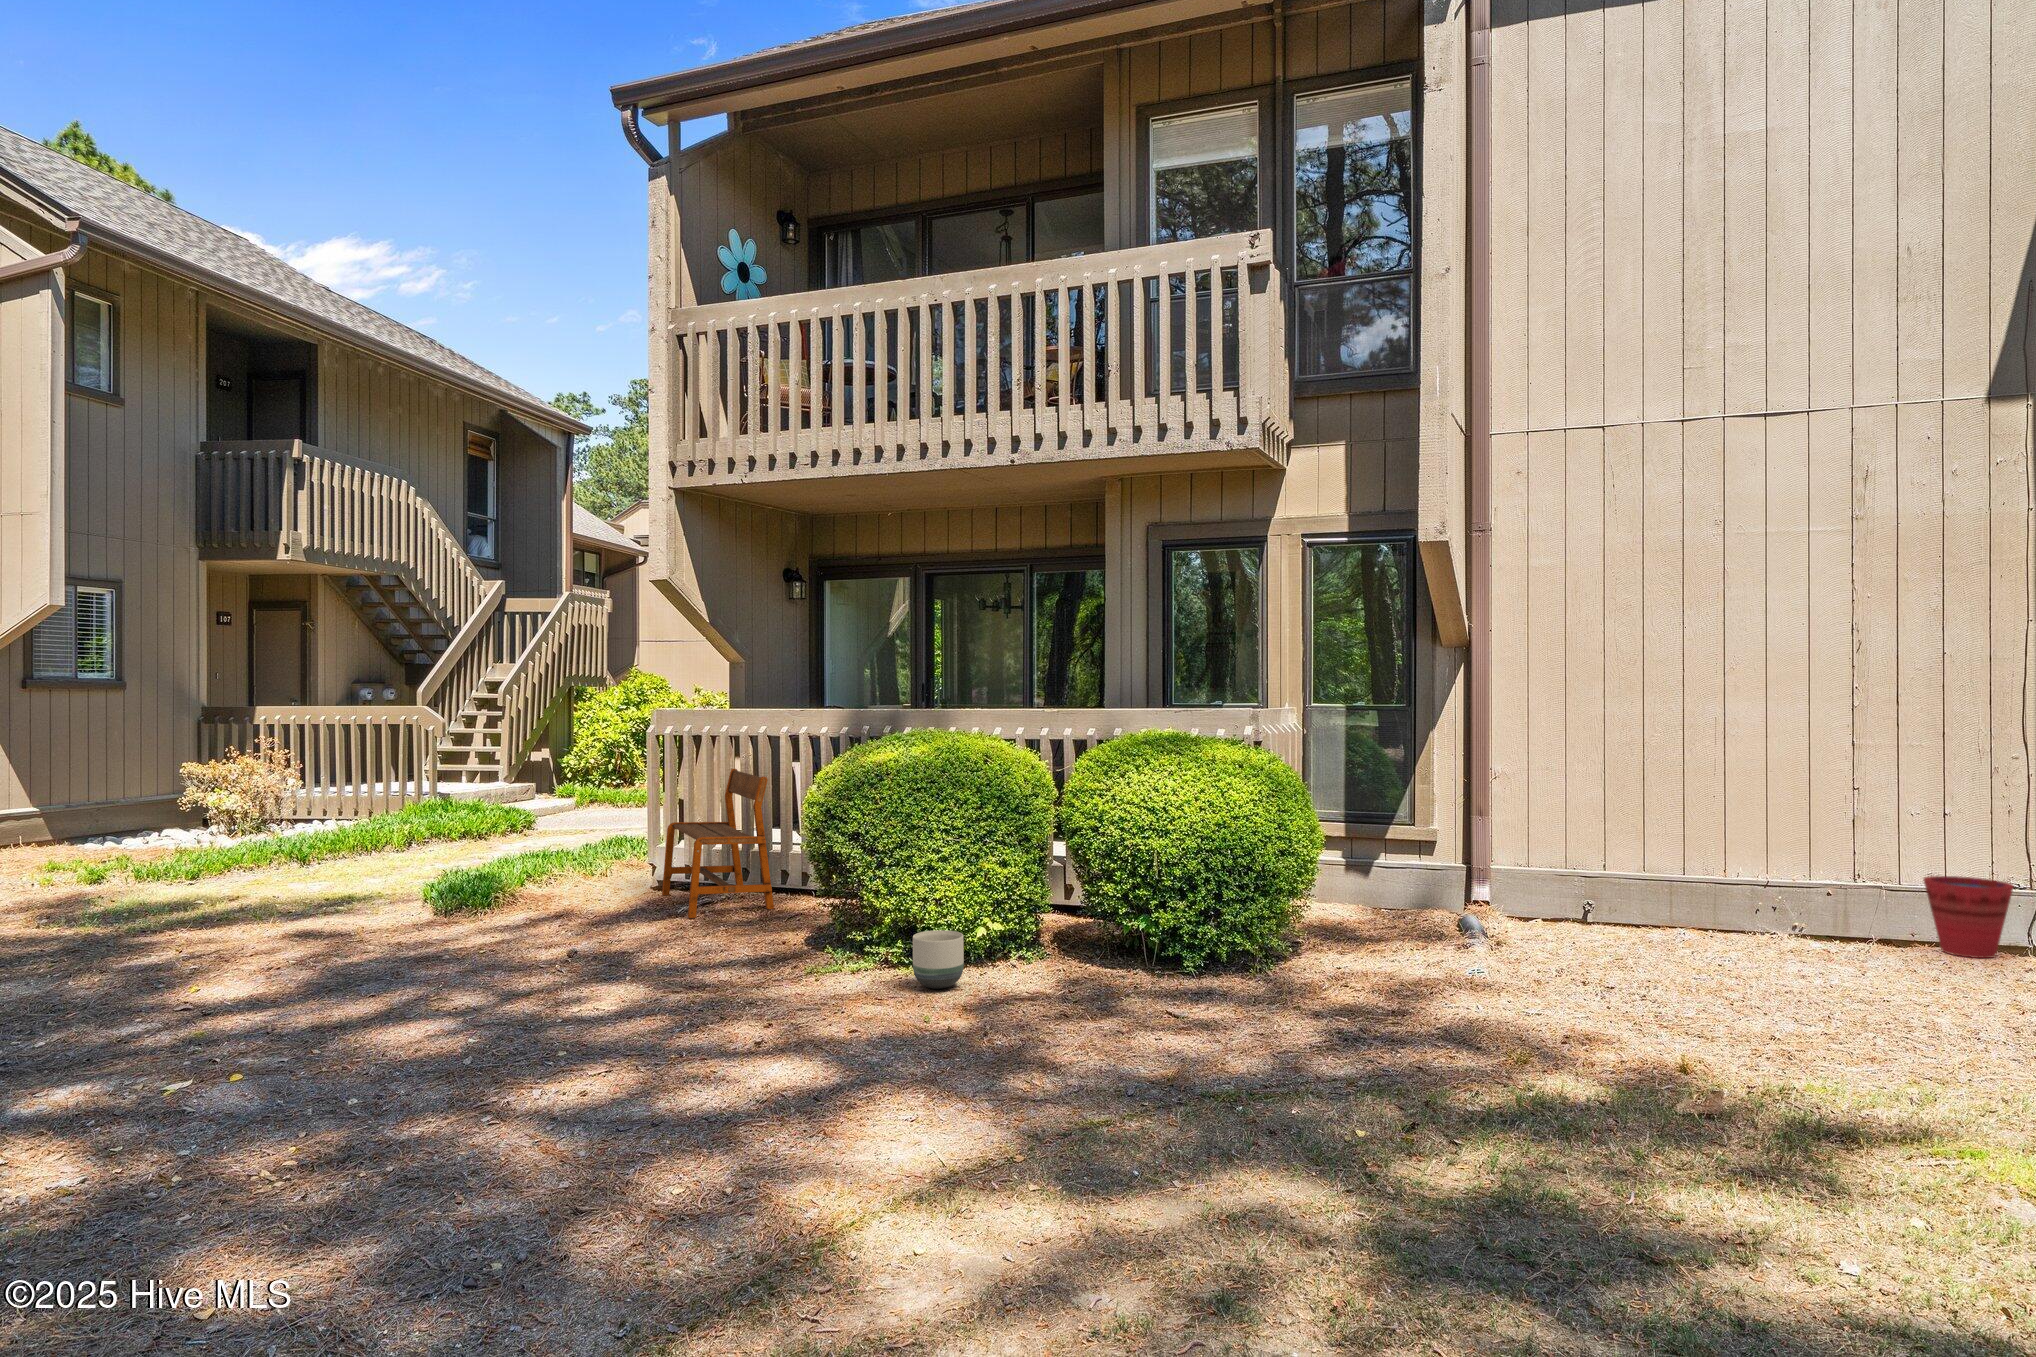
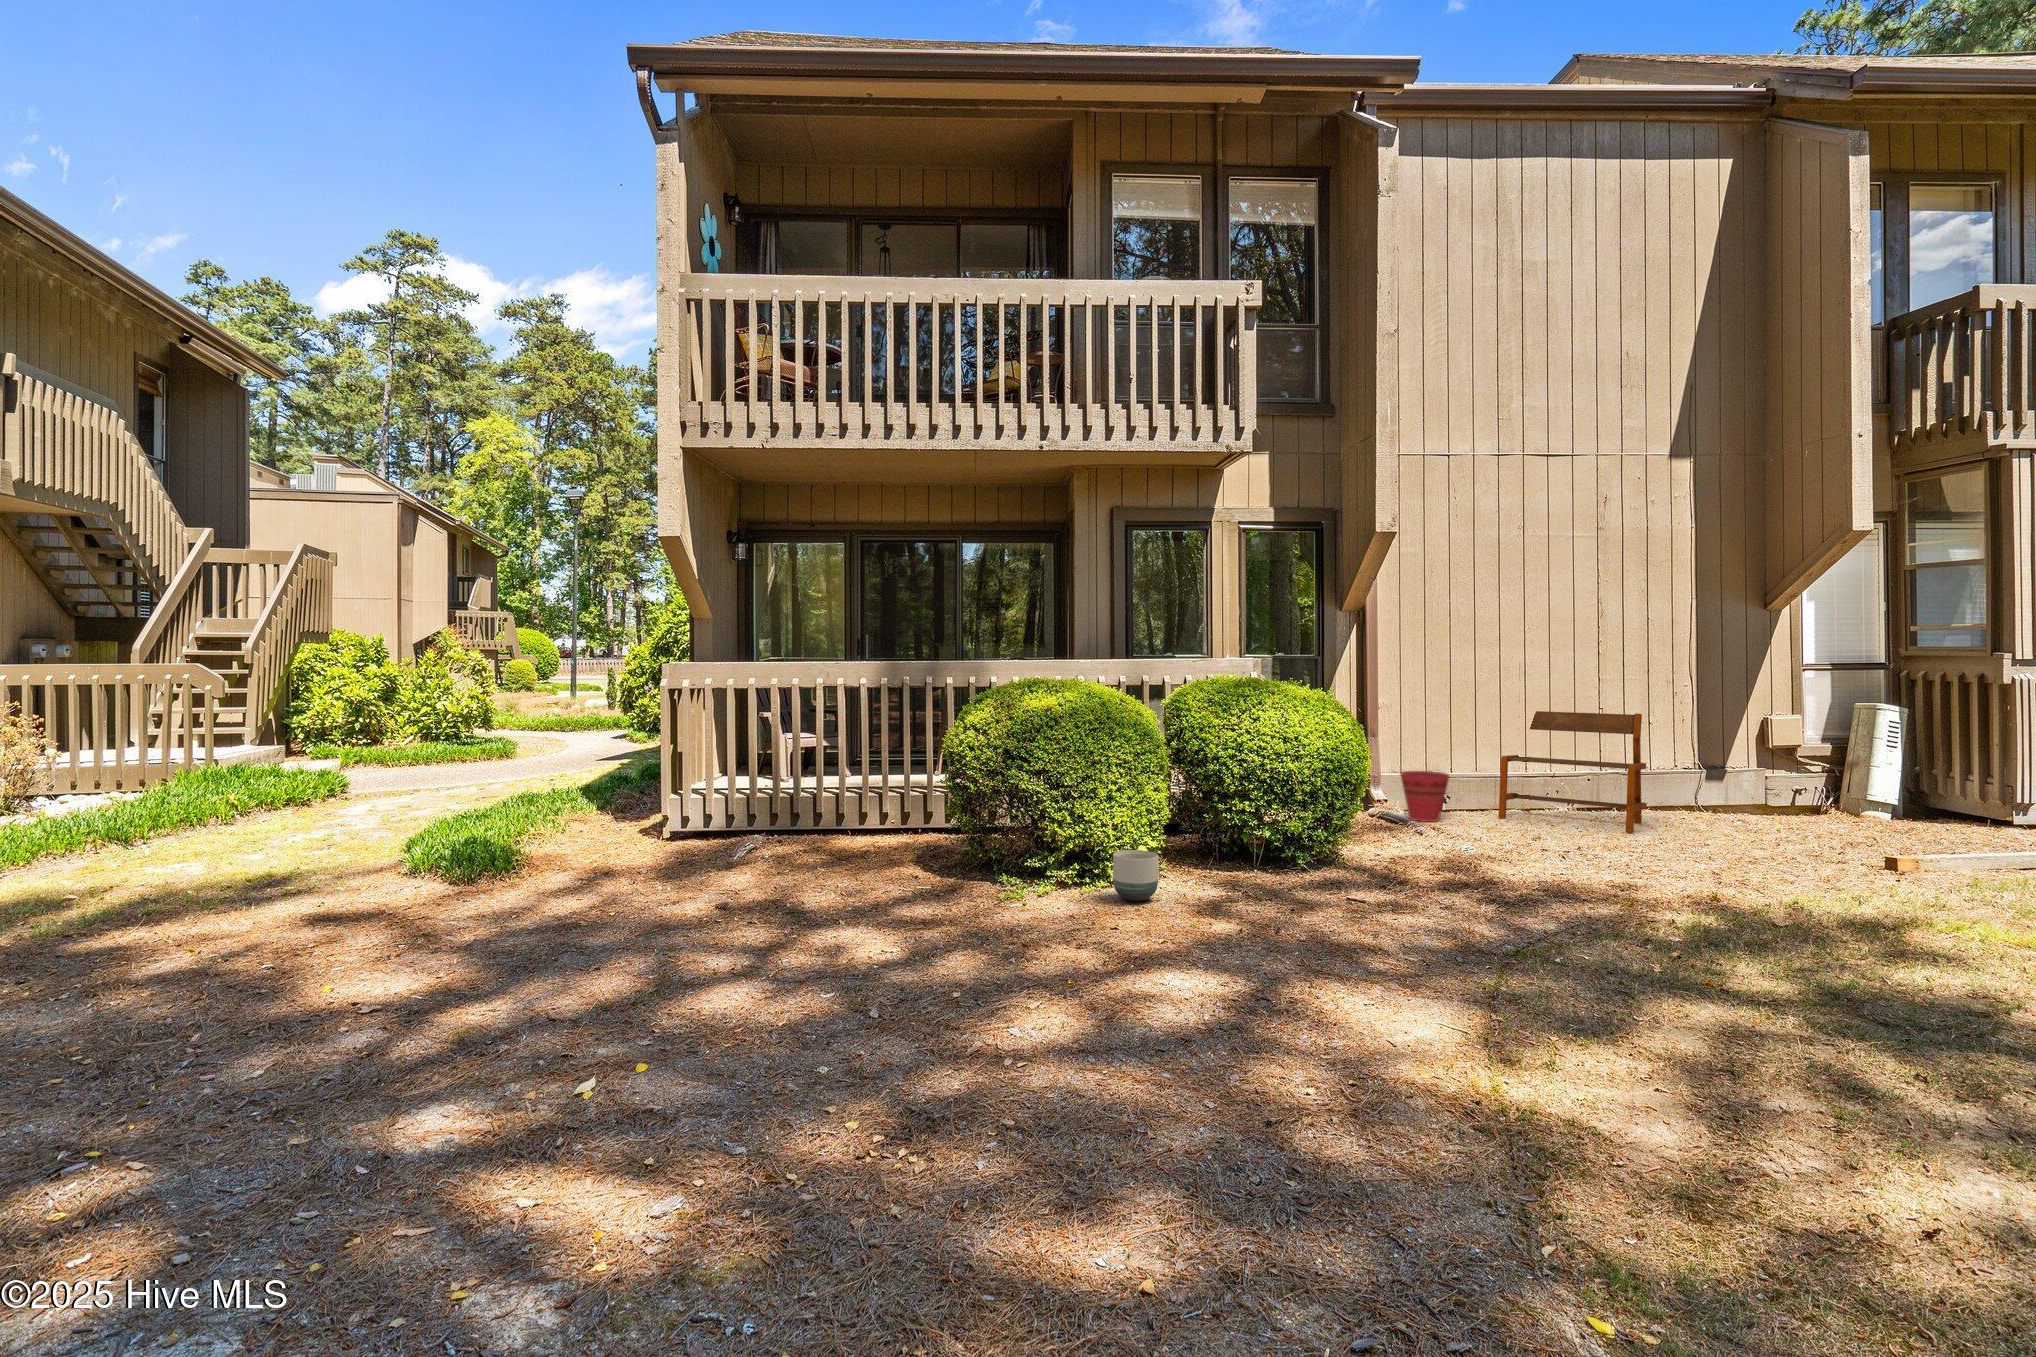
bench: present [662,769,774,918] -> present [1499,711,1647,833]
bucket: present [1923,876,2013,958] -> present [1400,771,1450,822]

